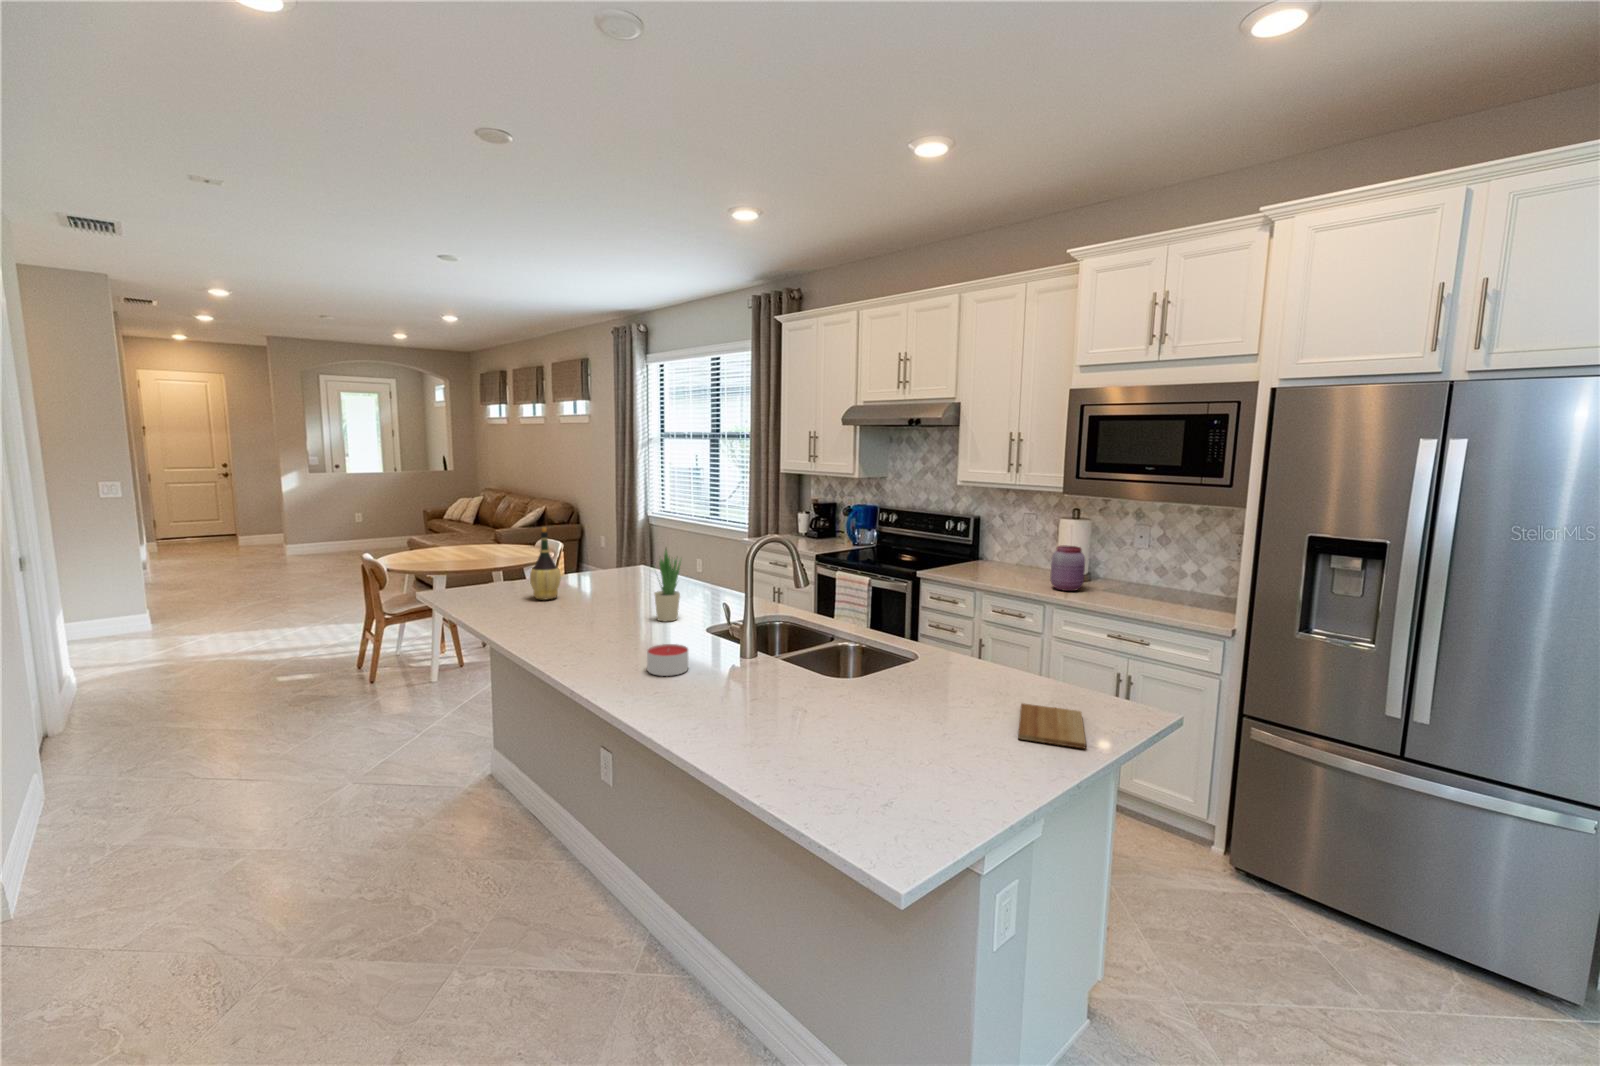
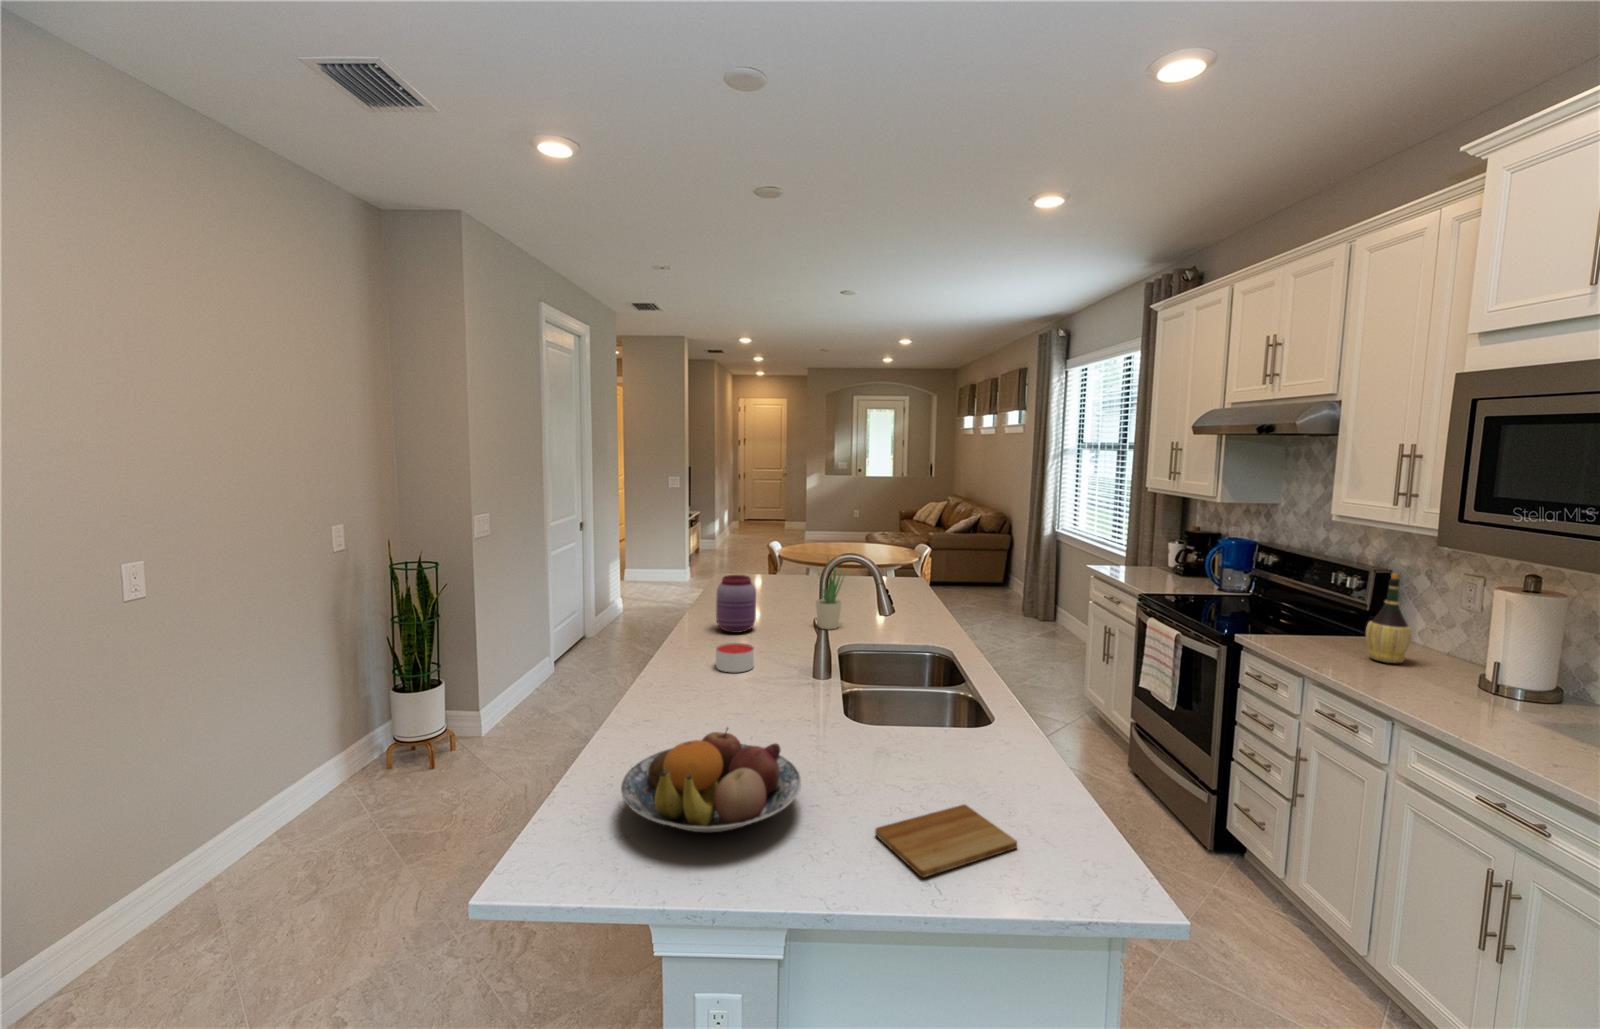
wine bottle: present [530,527,561,599] -> present [1366,573,1412,663]
jar: present [1050,546,1085,591] -> present [716,575,756,633]
fruit bowl: none [827,696,995,787] -> present [621,728,801,832]

